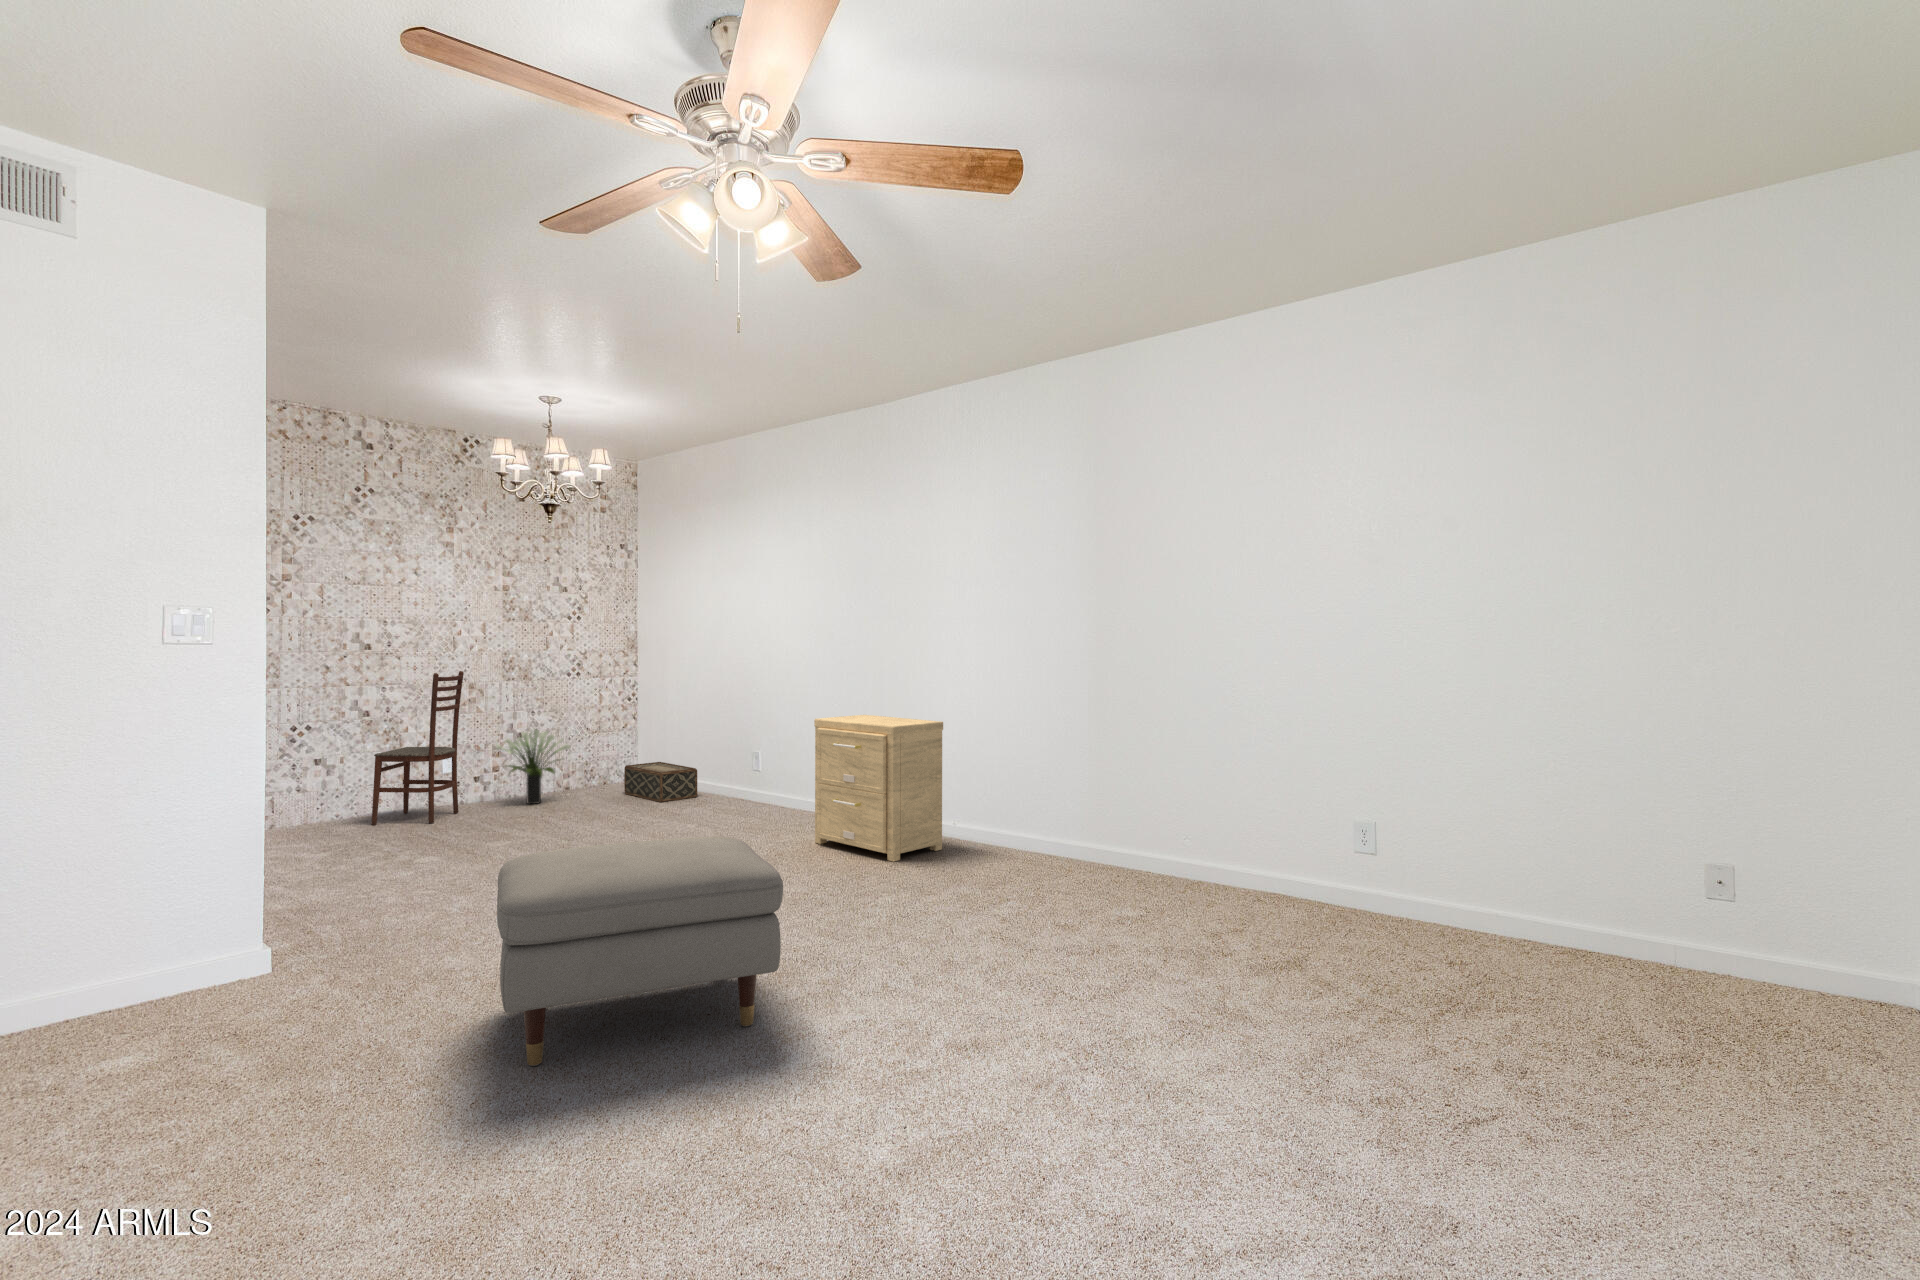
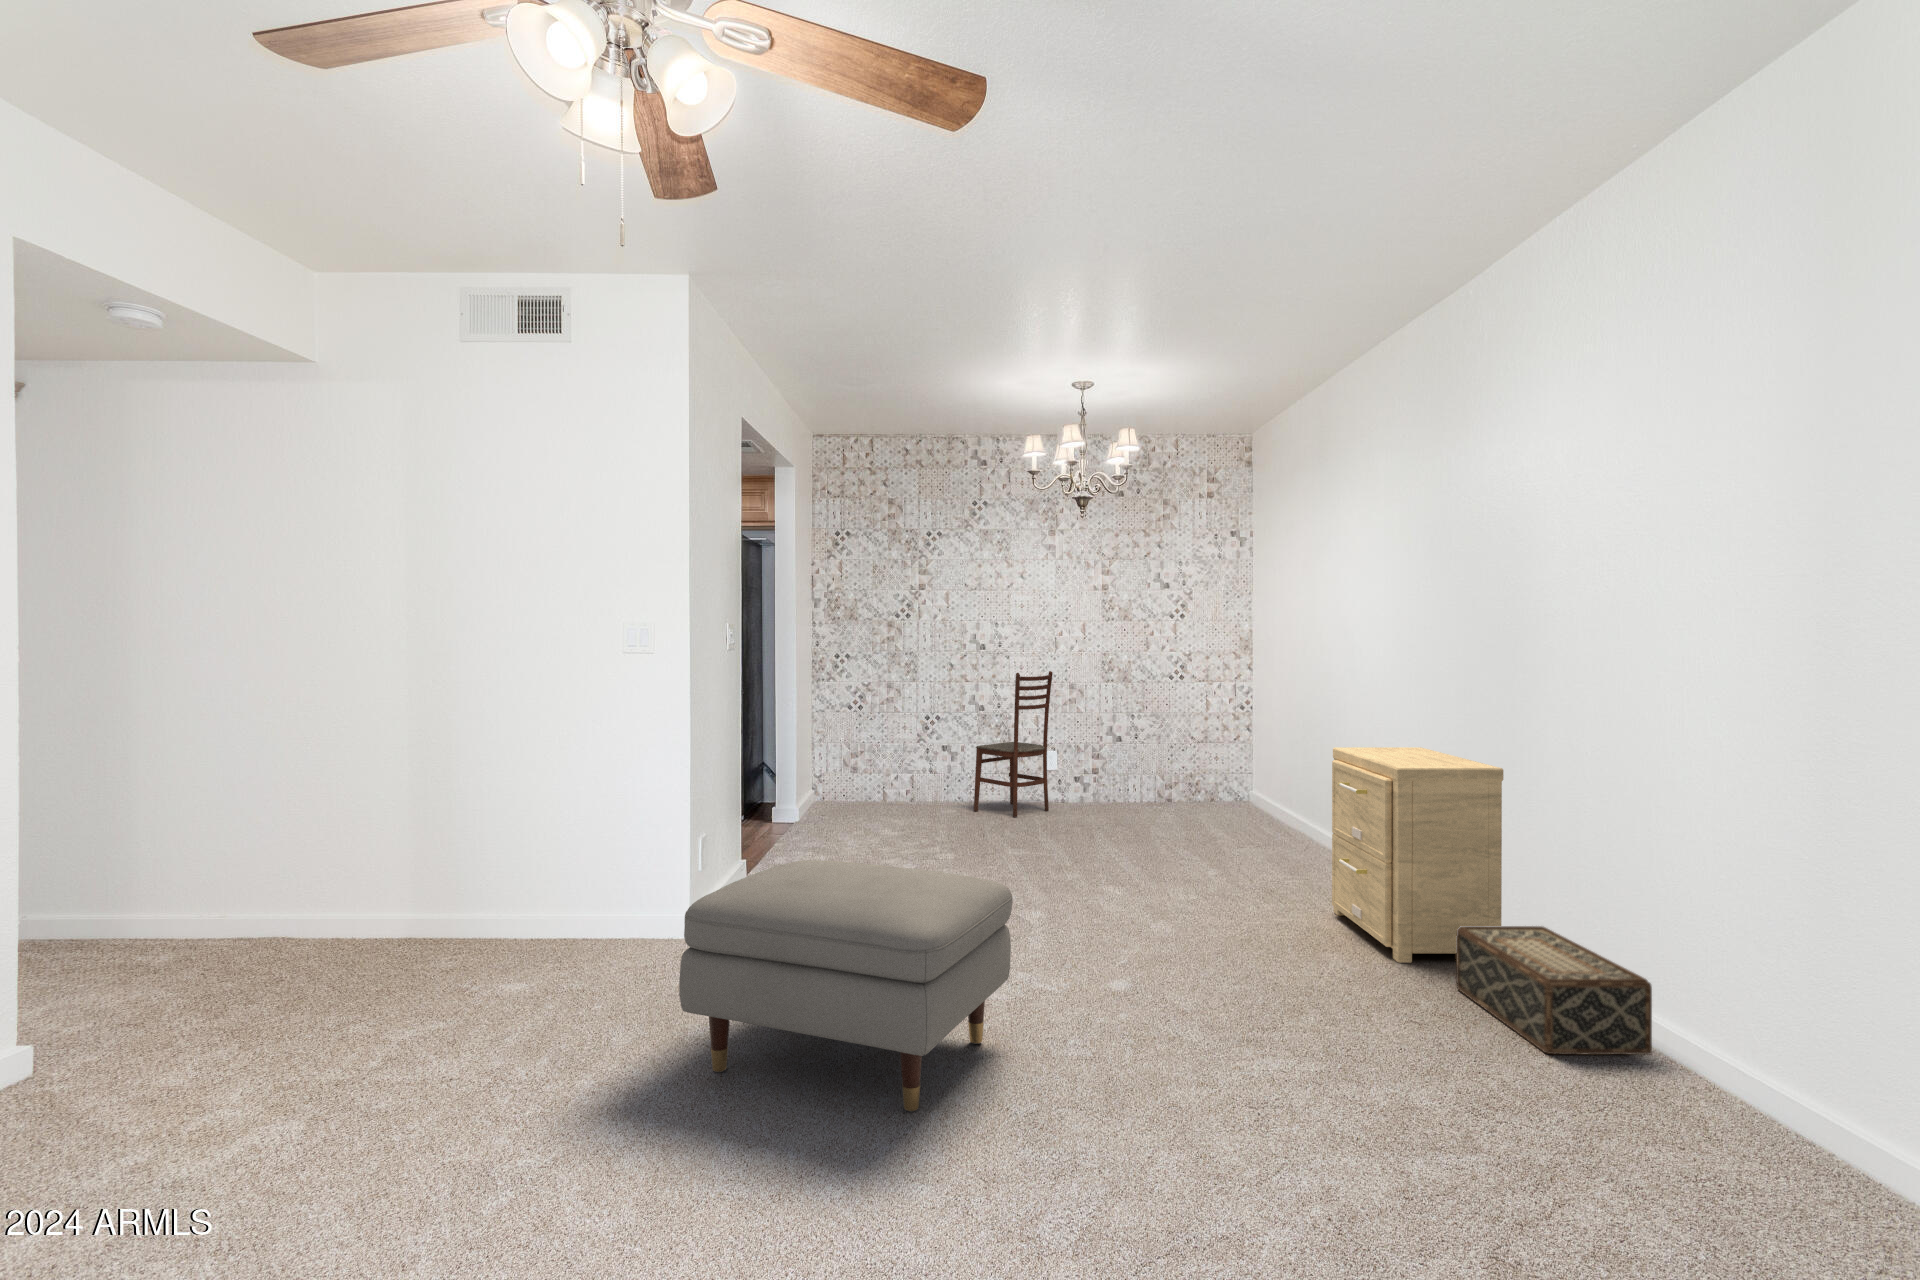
potted plant: present [496,729,570,804] -> none [1088,733,1160,812]
woven basket: present [624,762,697,802] -> present [1456,926,1652,1054]

